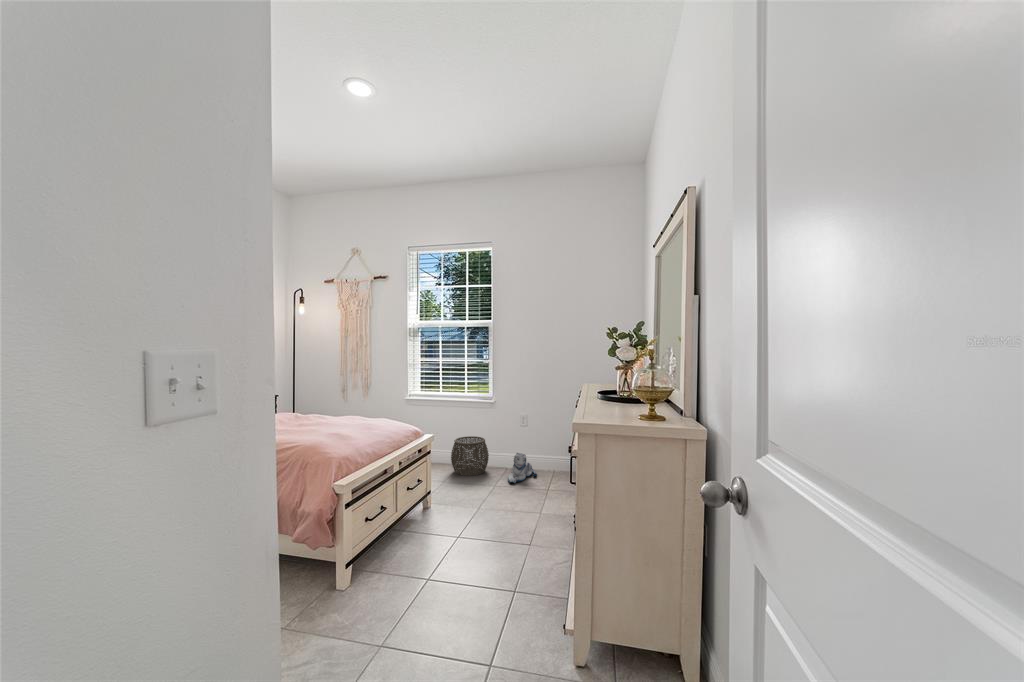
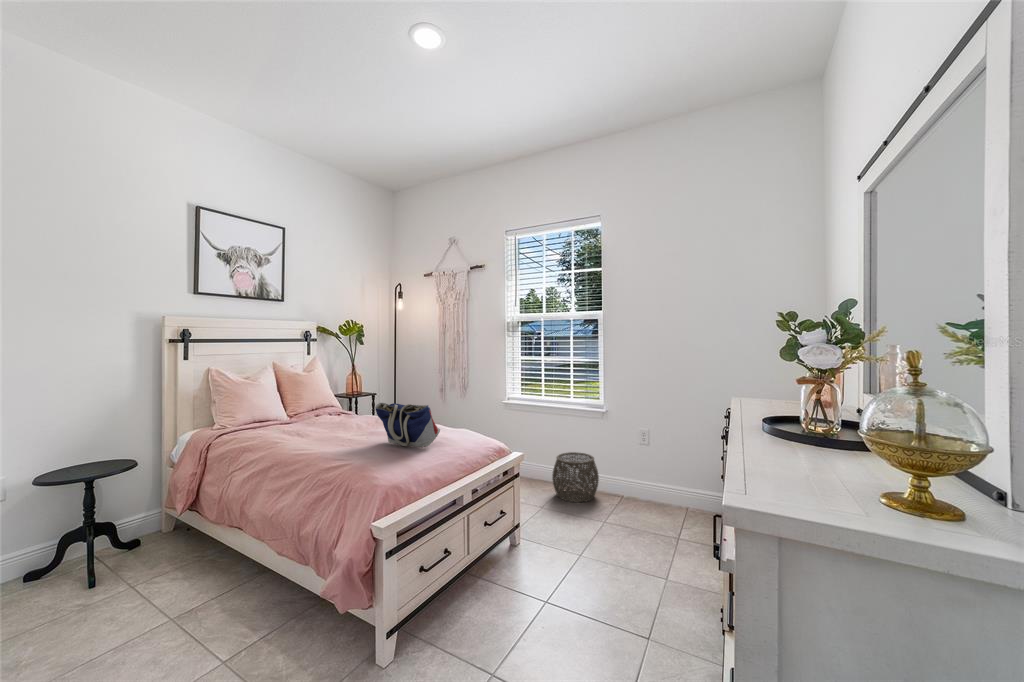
tote bag: none [310,396,368,432] -> present [375,403,440,447]
plush toy: present [508,453,537,483] -> none [622,479,662,520]

